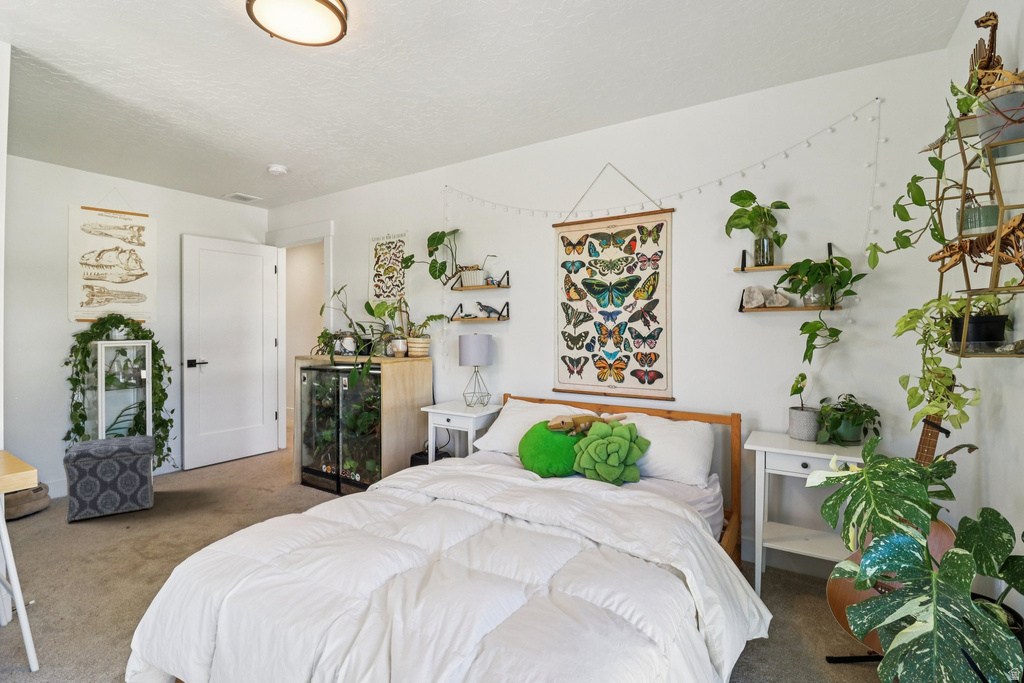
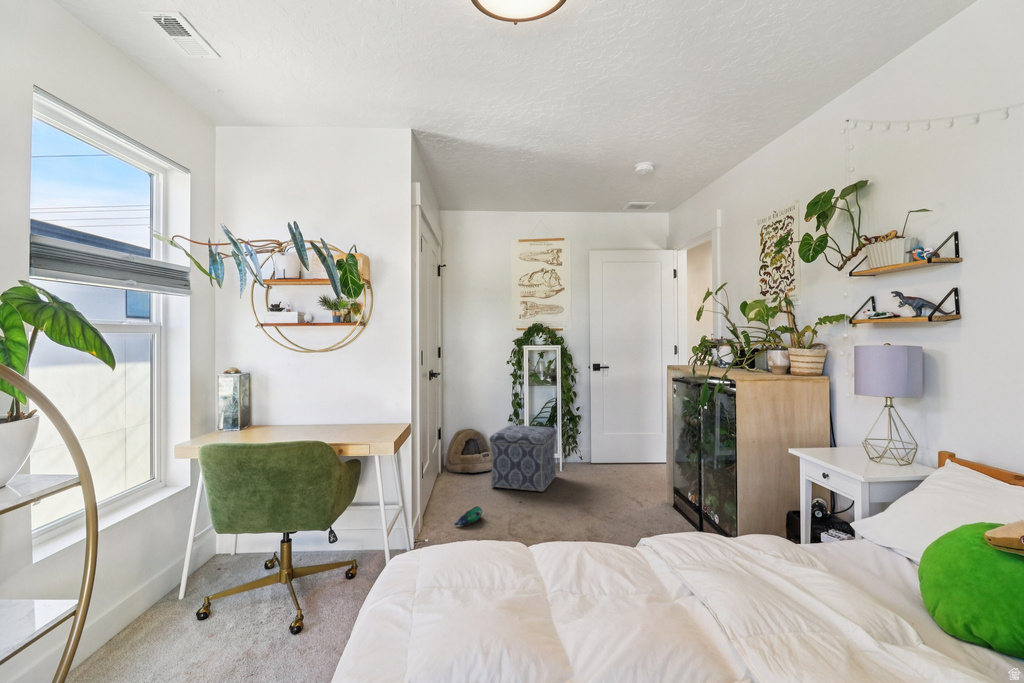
plush toy: none [53,539,92,570] -> present [454,506,482,526]

